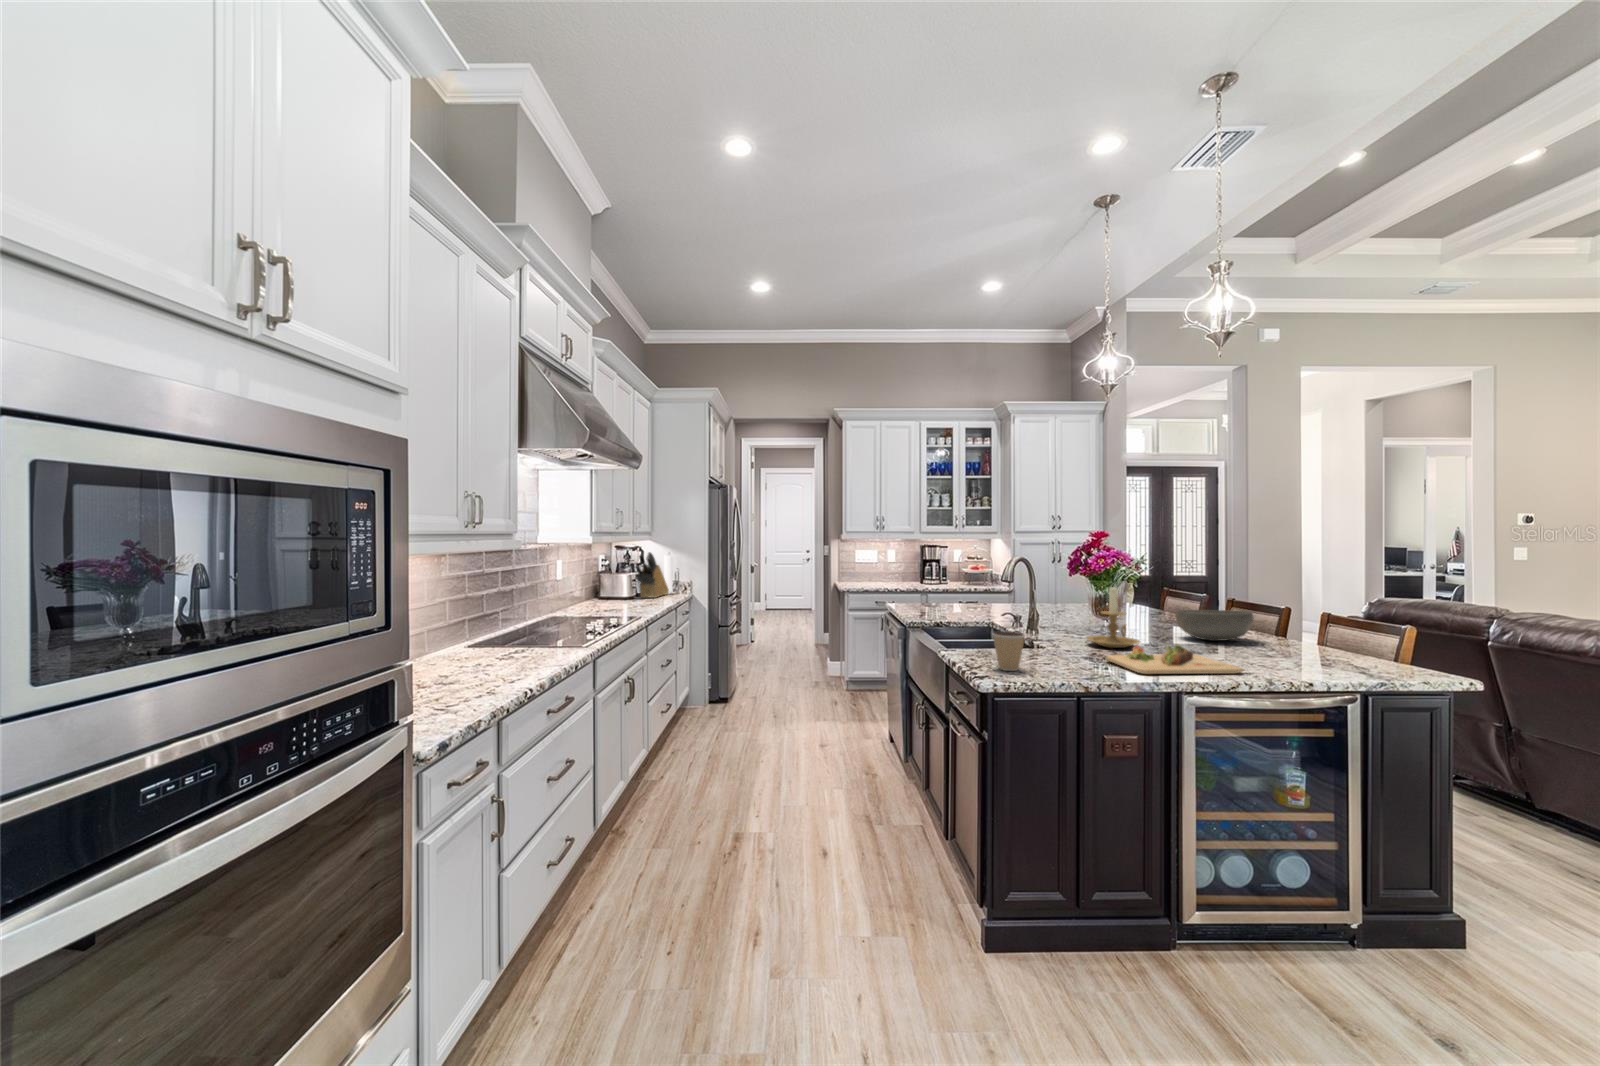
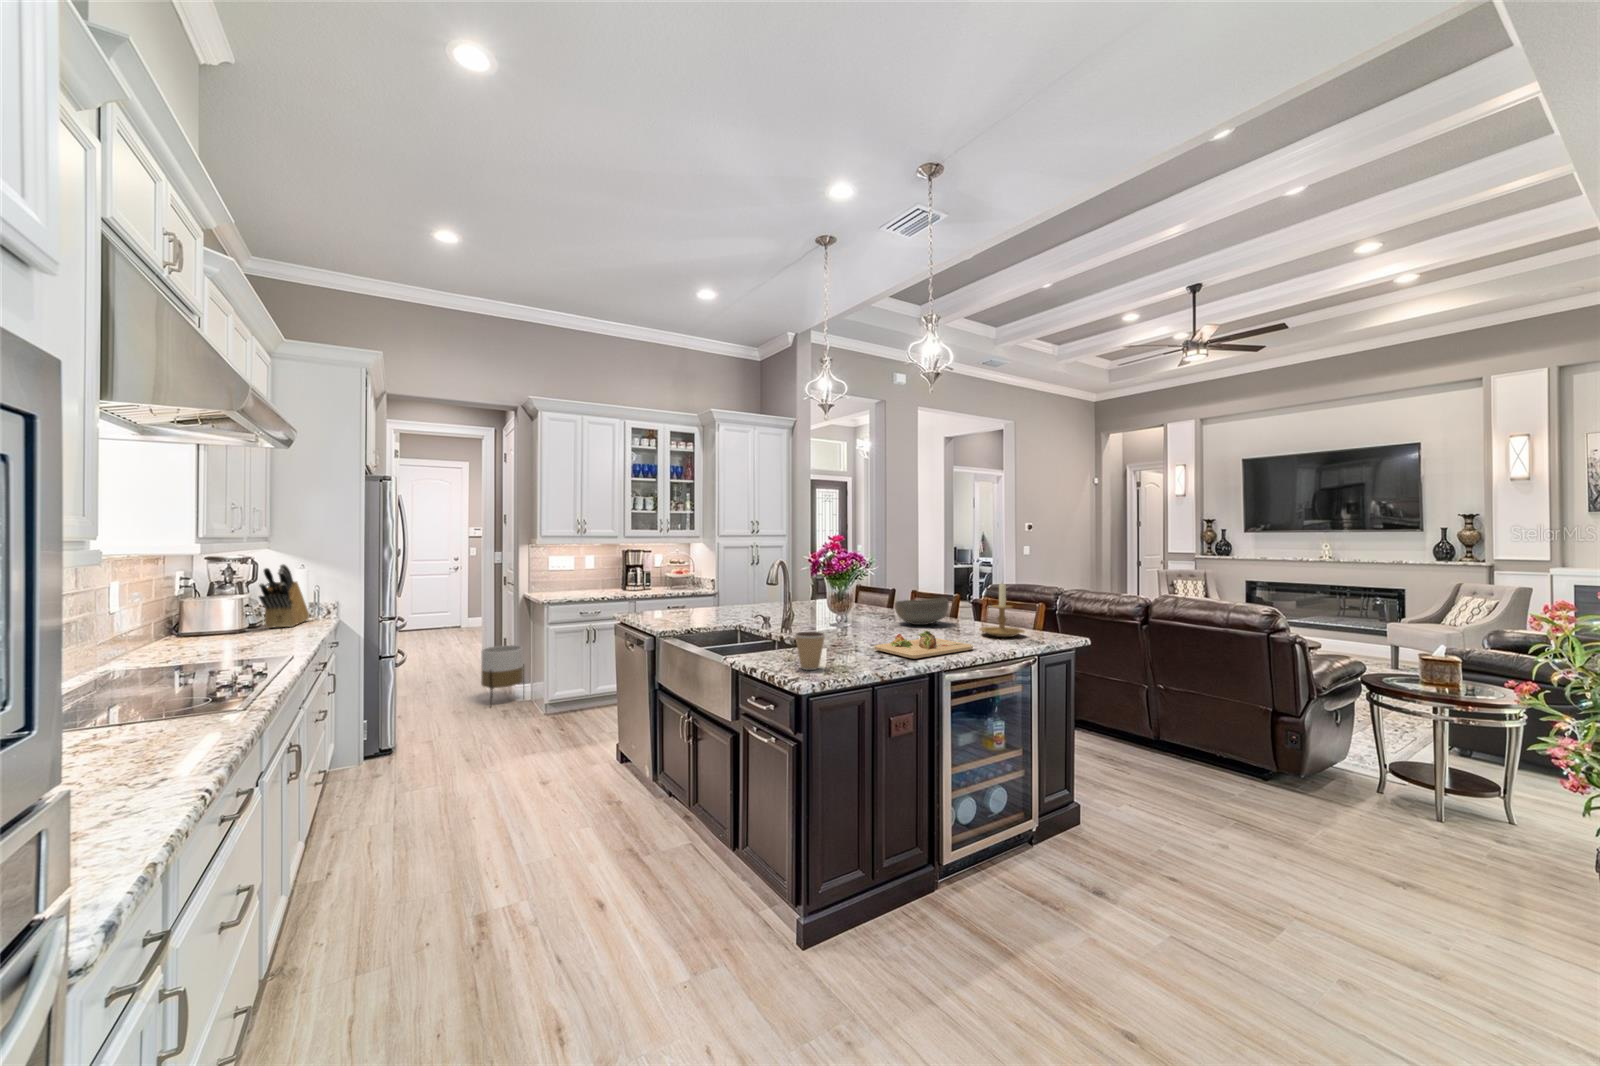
candle holder: present [1087,587,1140,648] -> present [980,583,1024,637]
planter: none [800,628,834,680] -> present [481,645,524,699]

